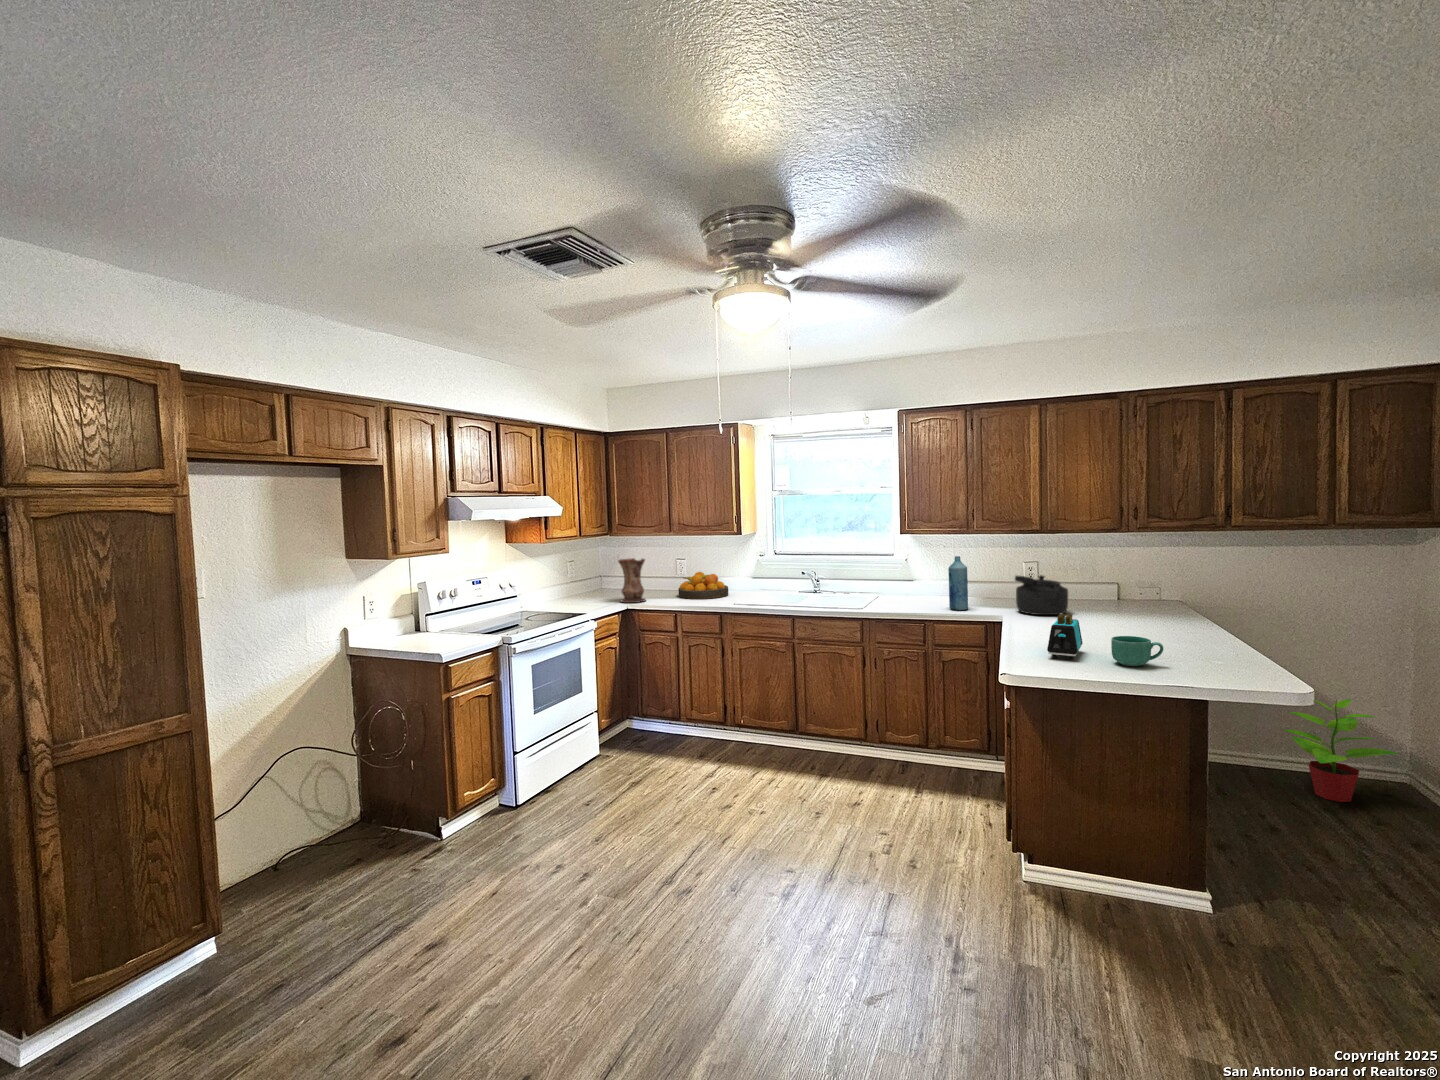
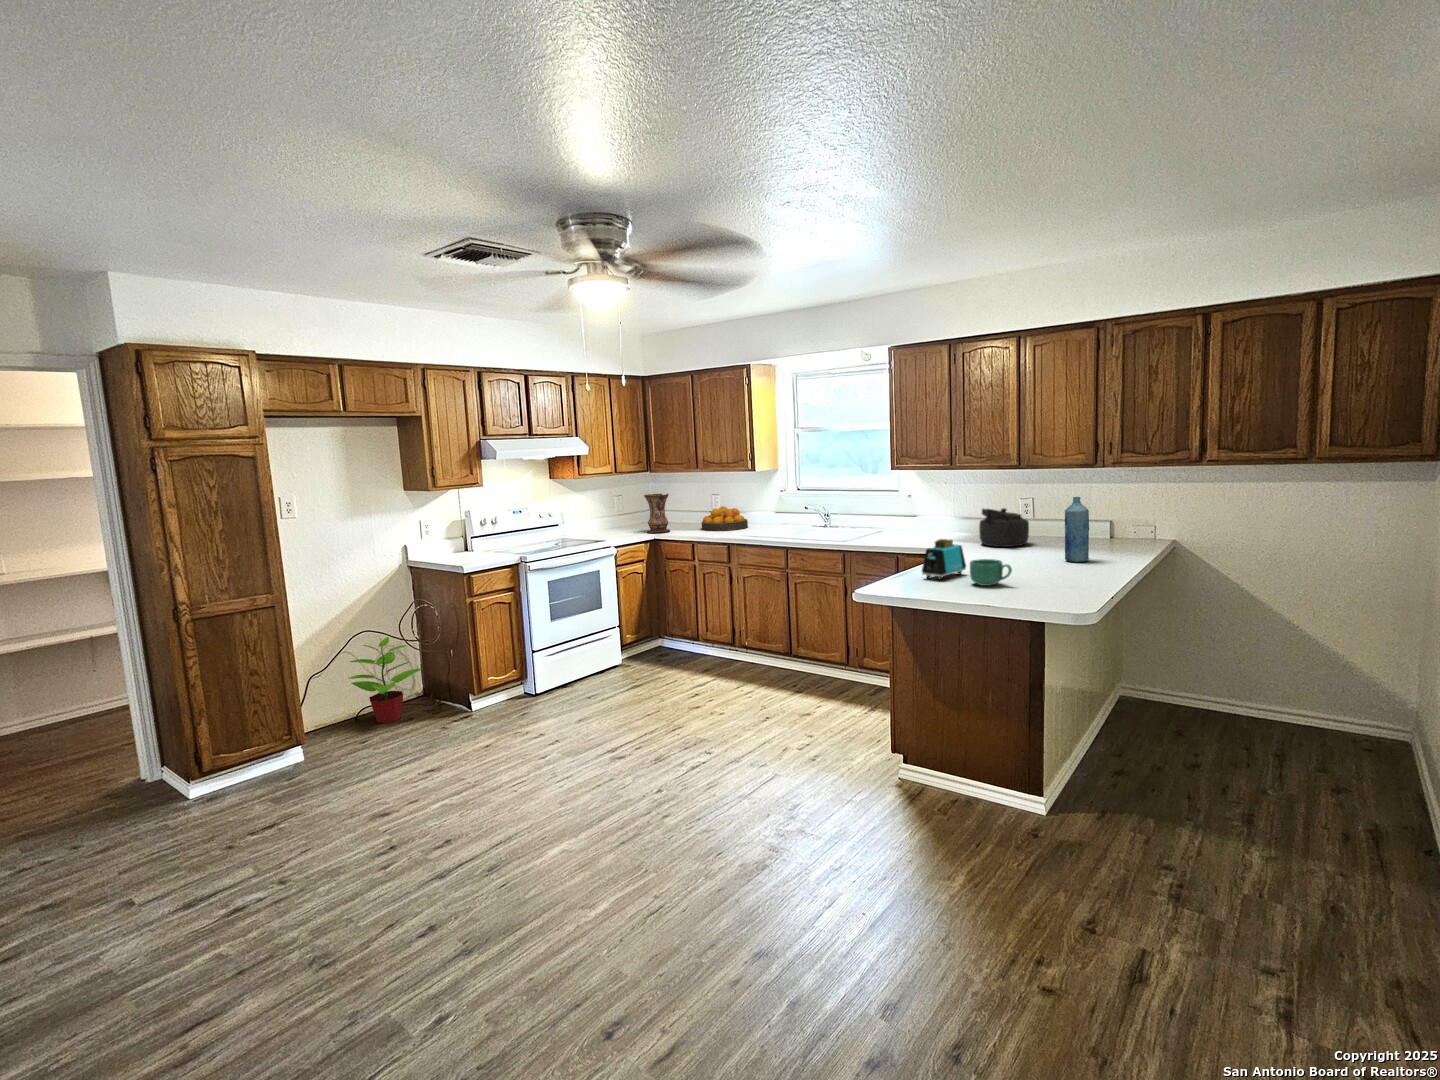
bottle: present [948,556,969,610] -> present [1065,497,1089,562]
potted plant: present [1283,699,1398,802] -> present [349,637,422,723]

